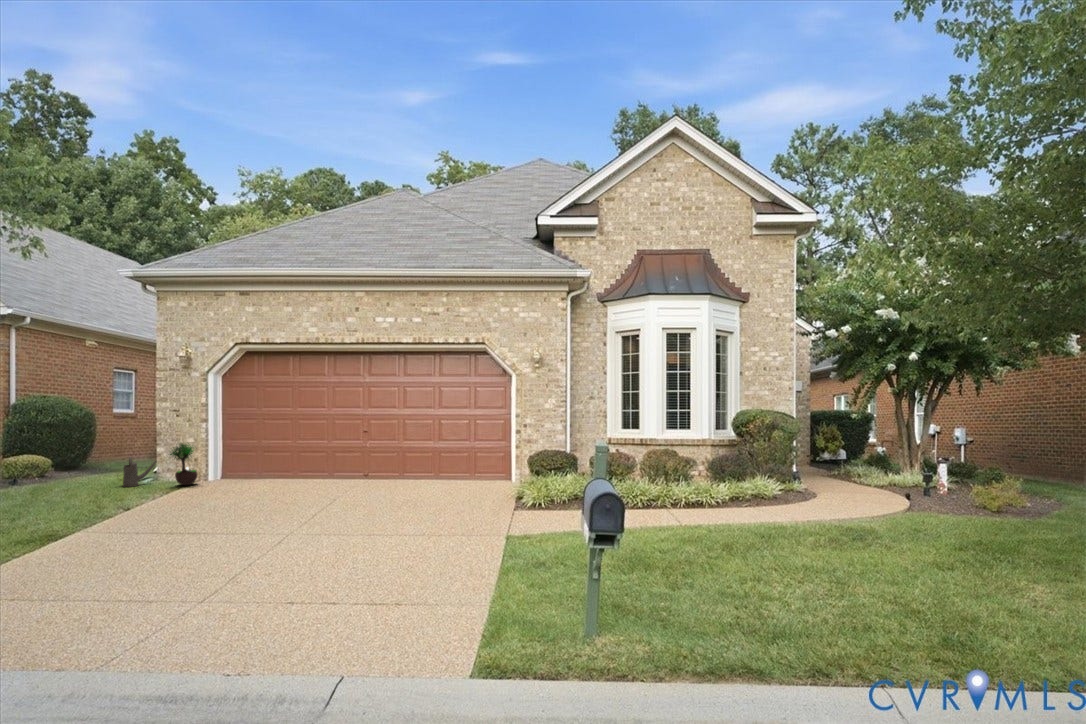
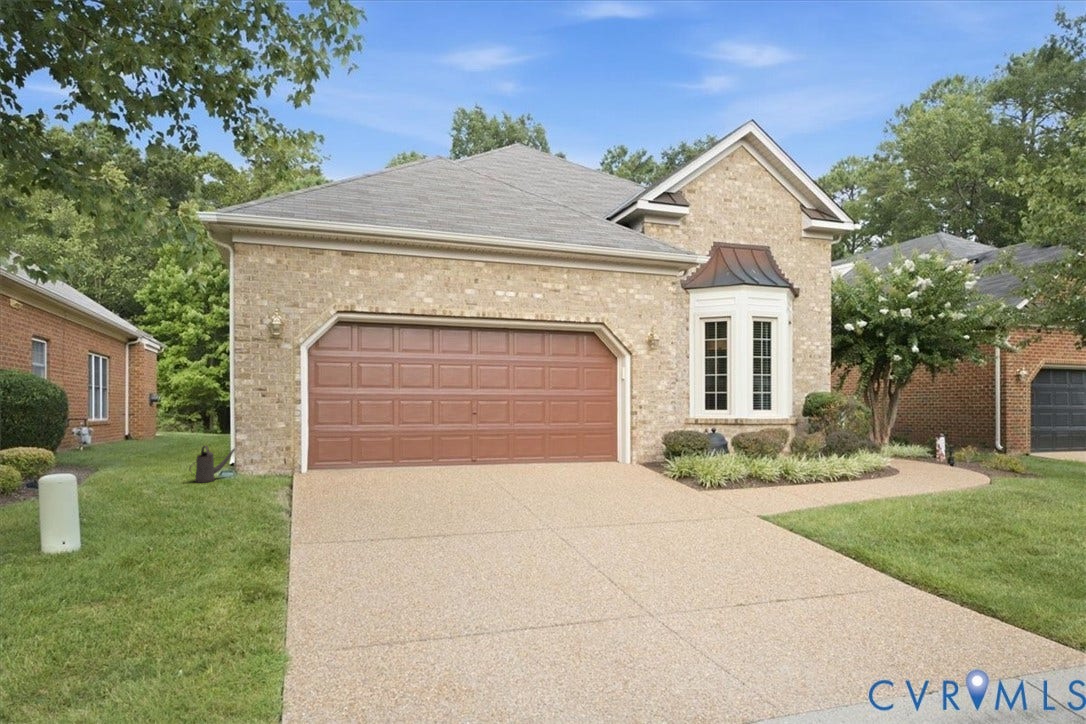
potted tree: present [170,443,197,485] -> none [260,423,296,478]

